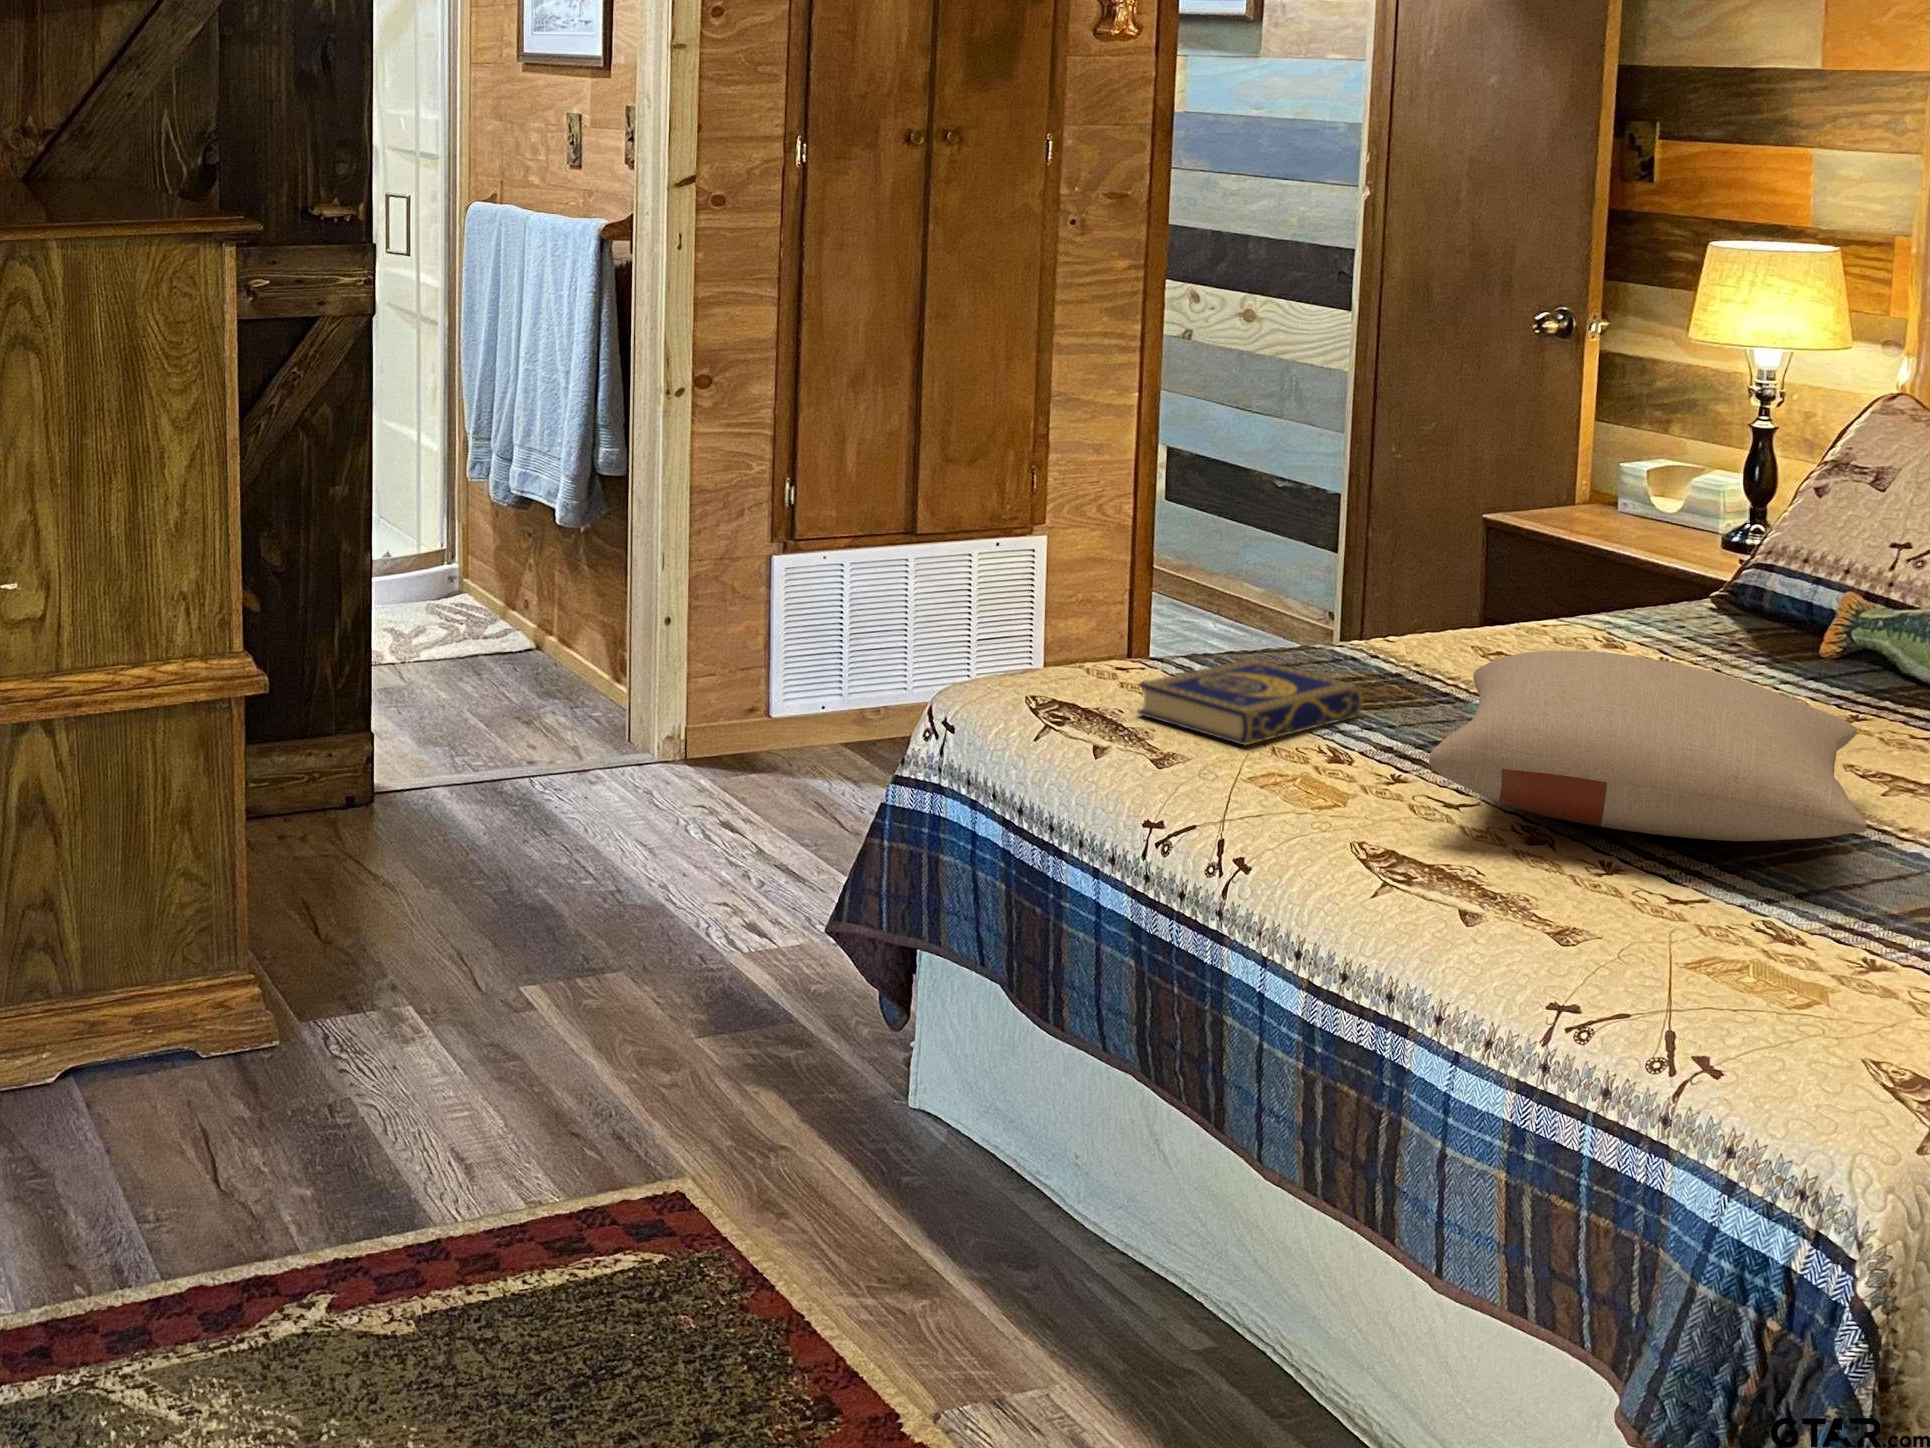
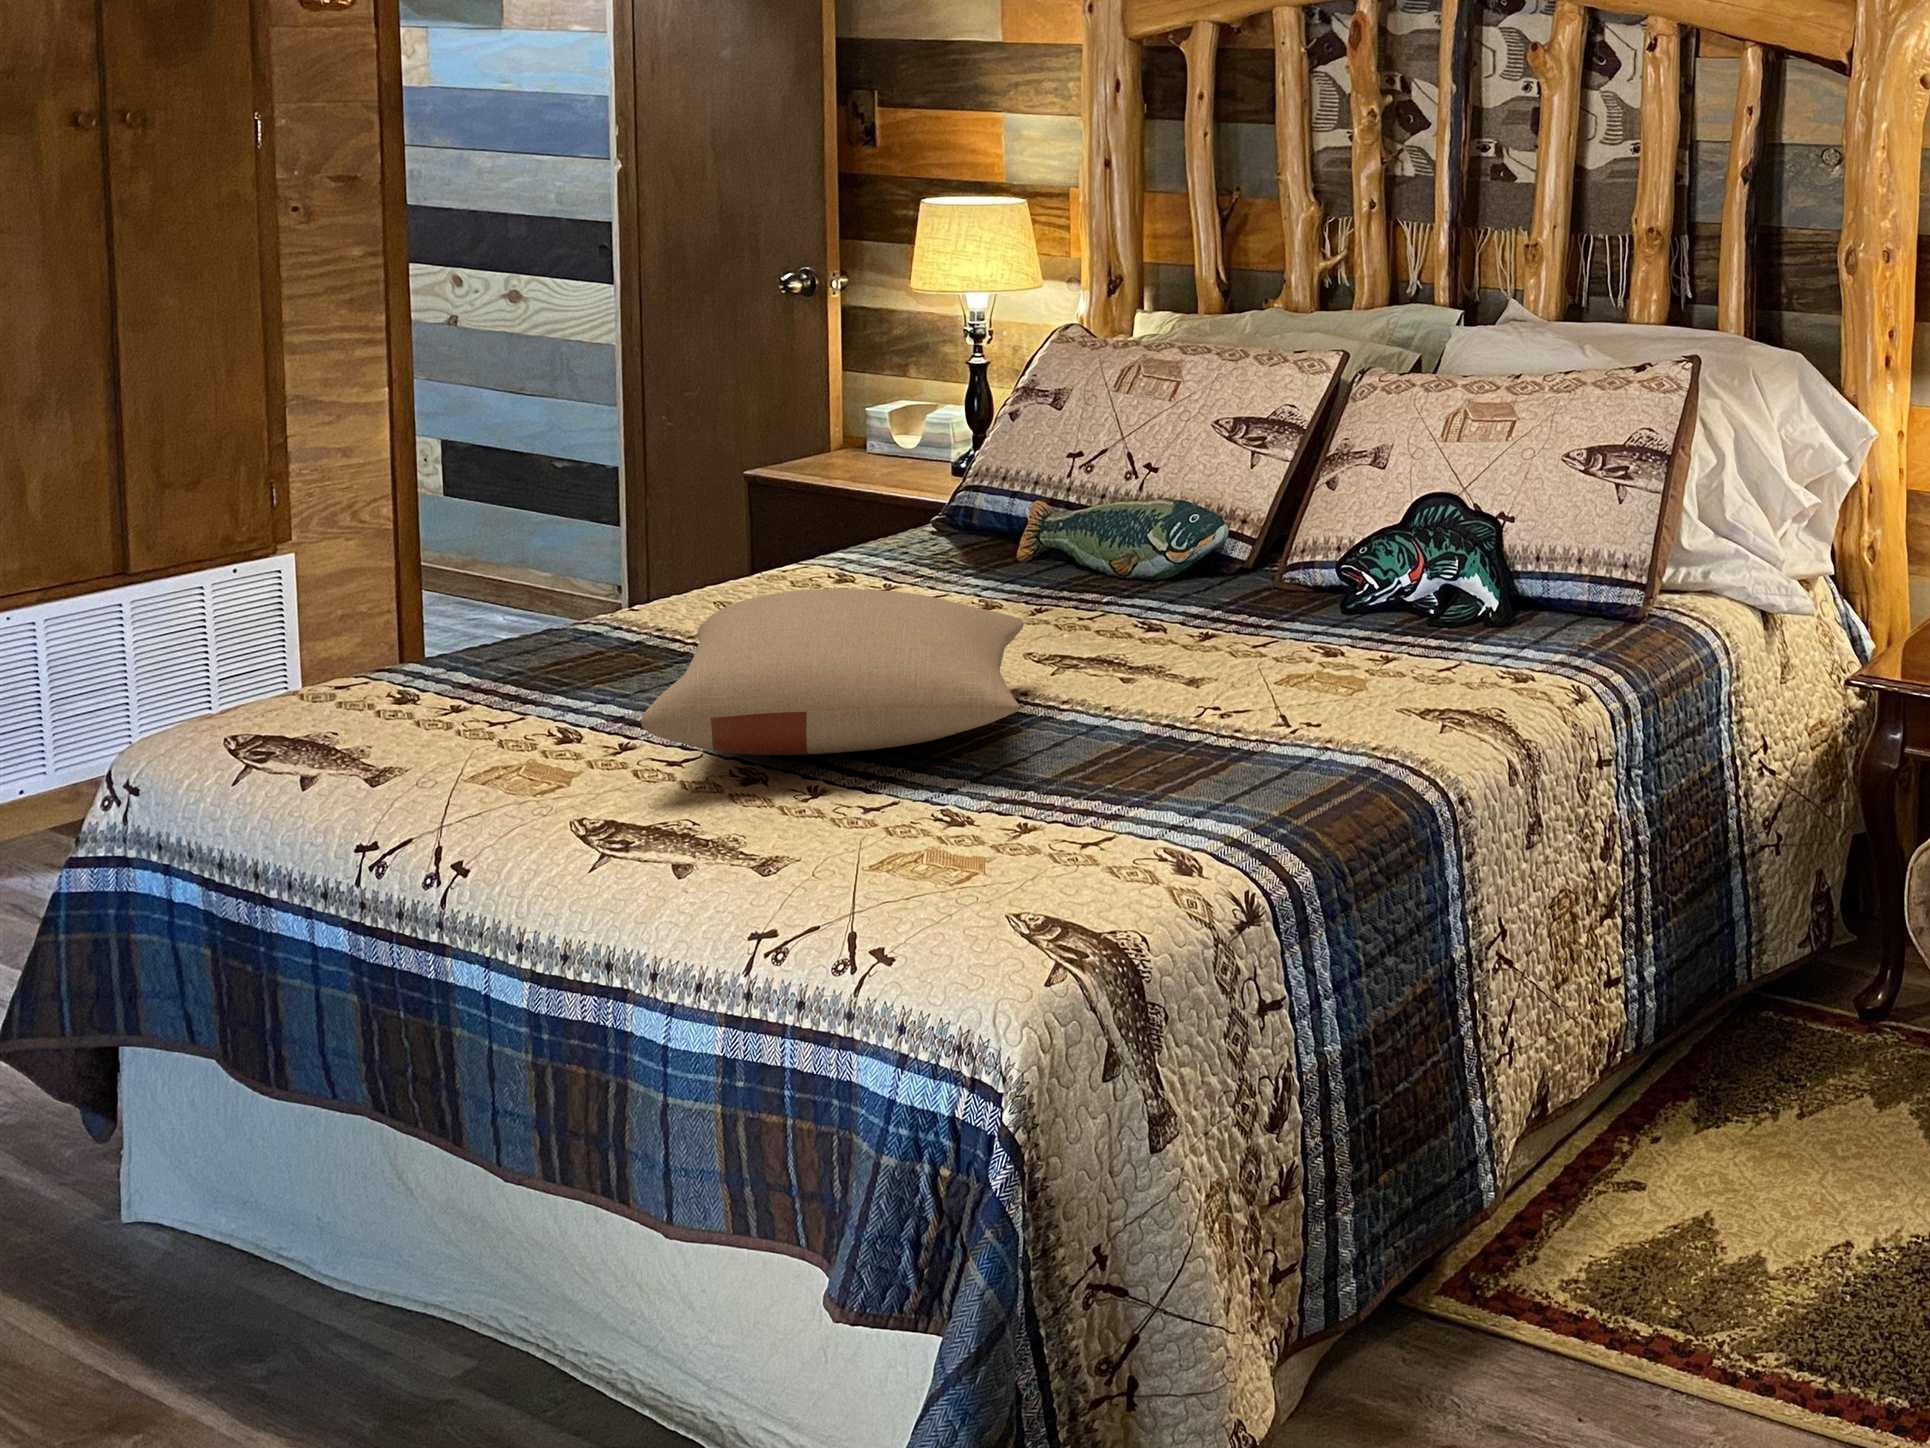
book: present [1138,658,1363,745] -> none [350,652,597,745]

